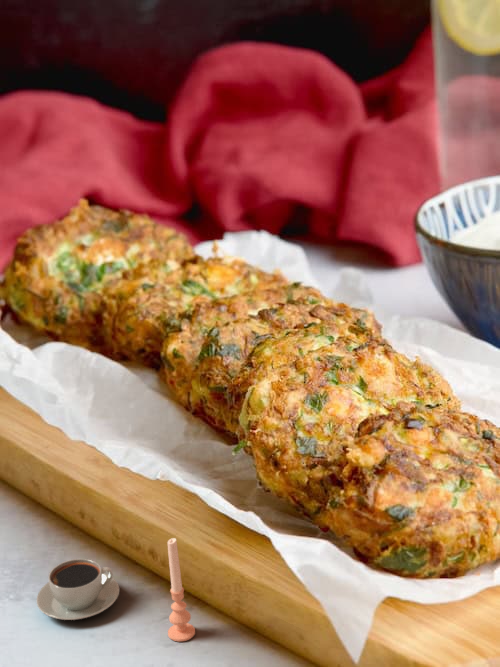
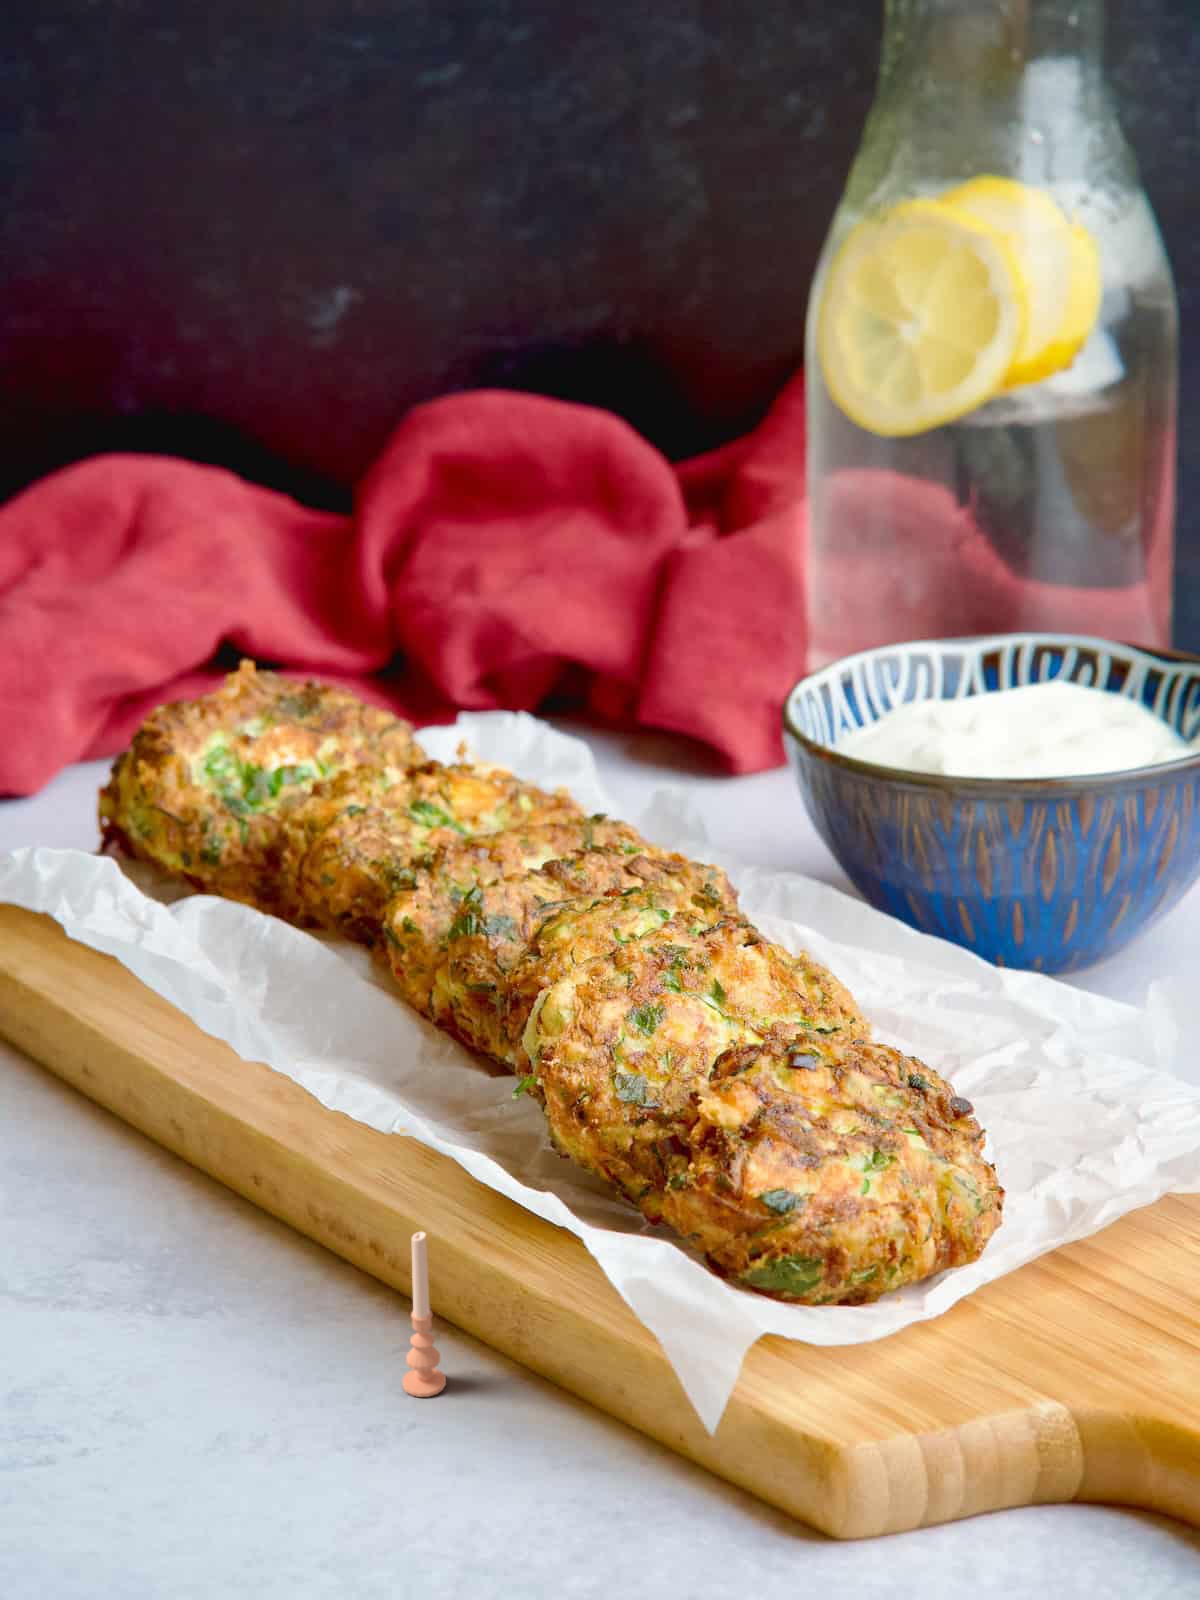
coffee cup: present [37,559,119,620] -> none [187,1260,321,1358]

